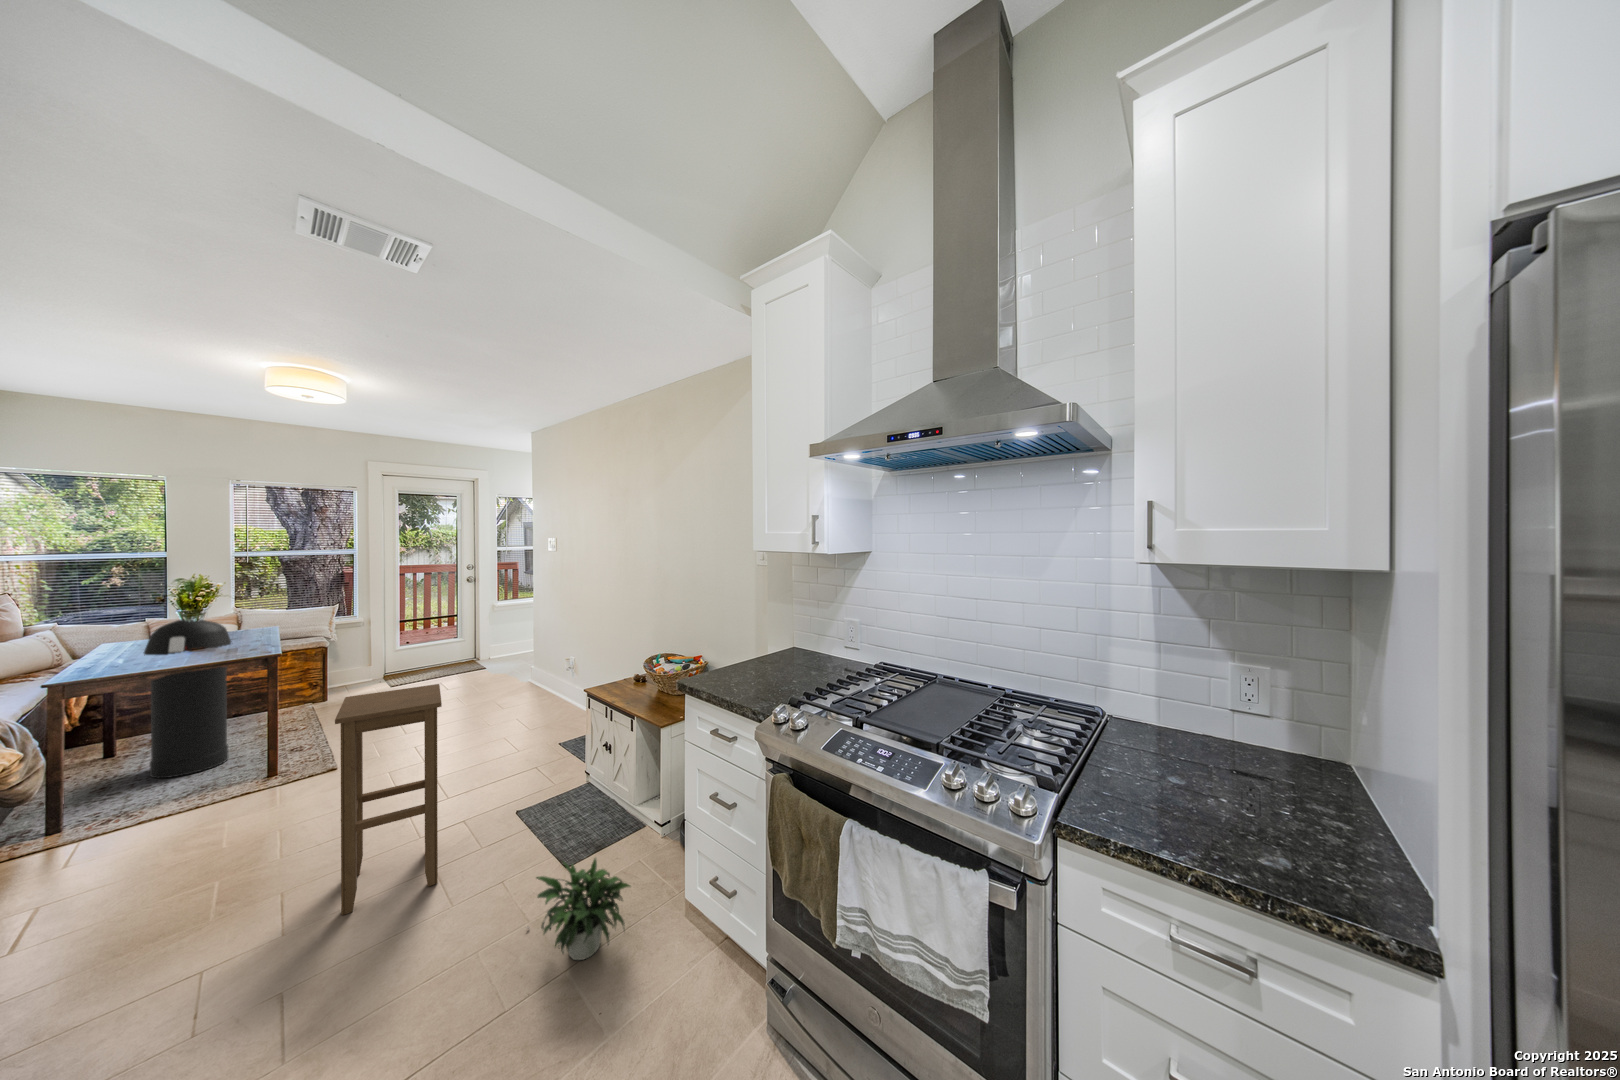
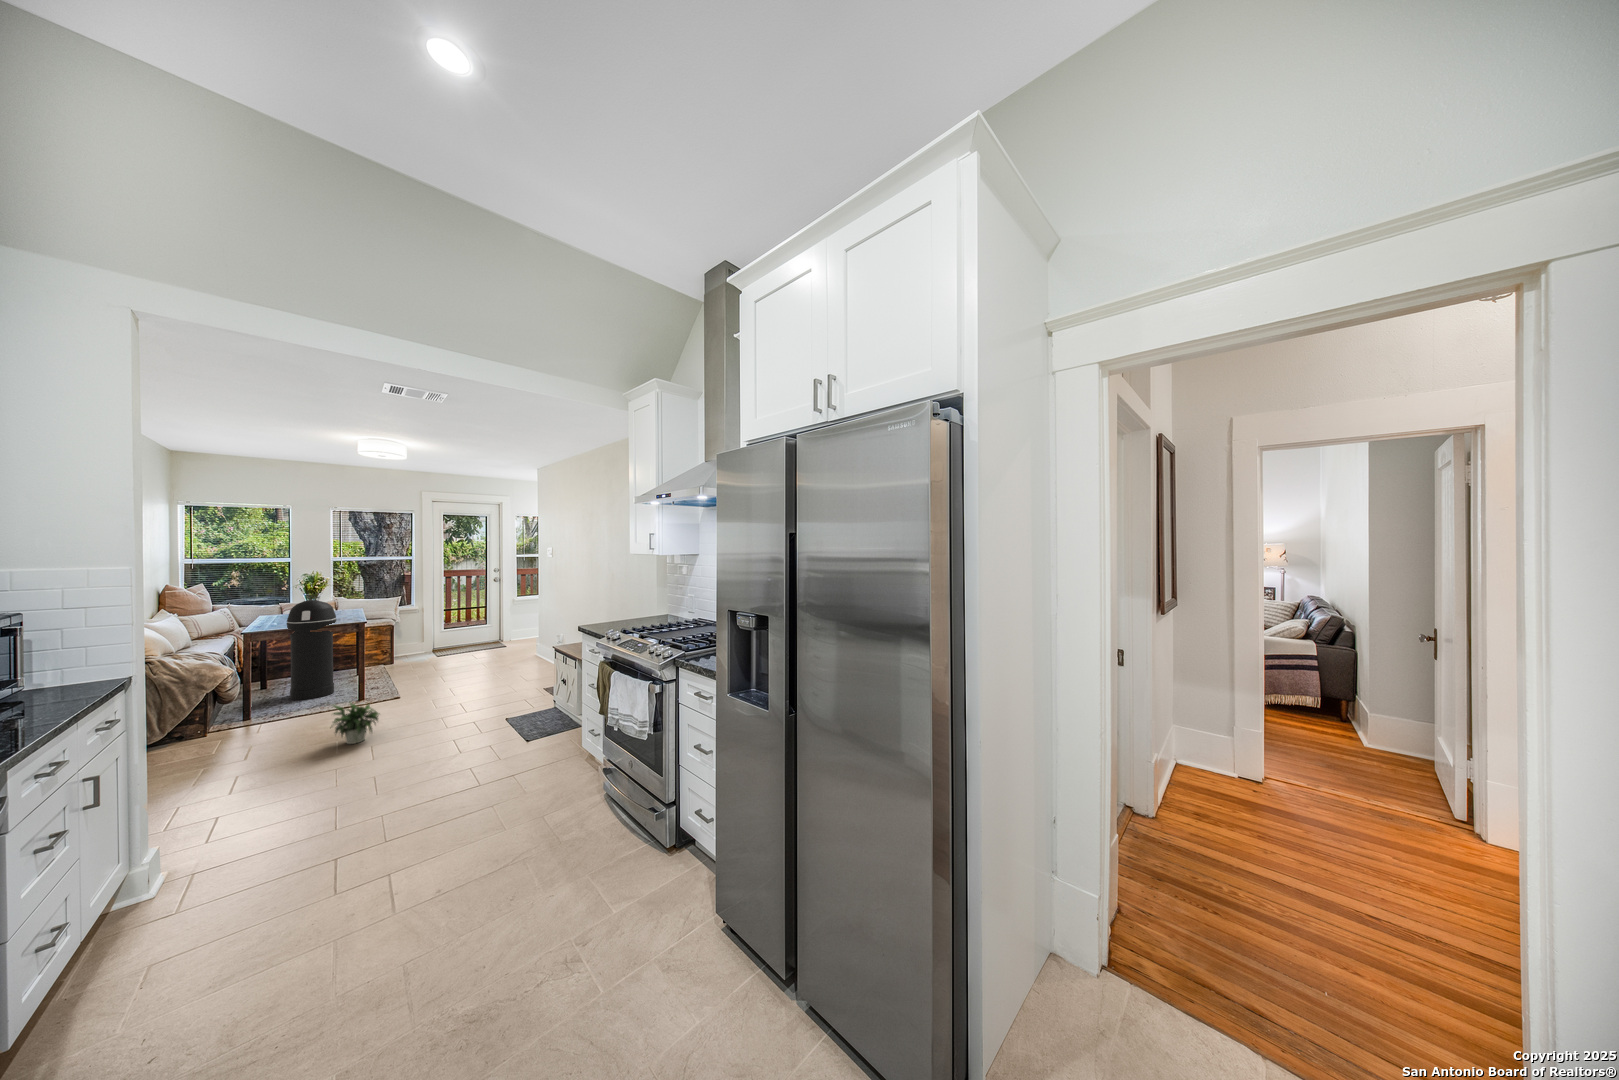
stool: present [335,684,442,915] -> none [400,634,457,754]
potted plant: present [537,858,630,960] -> present [333,703,379,744]

